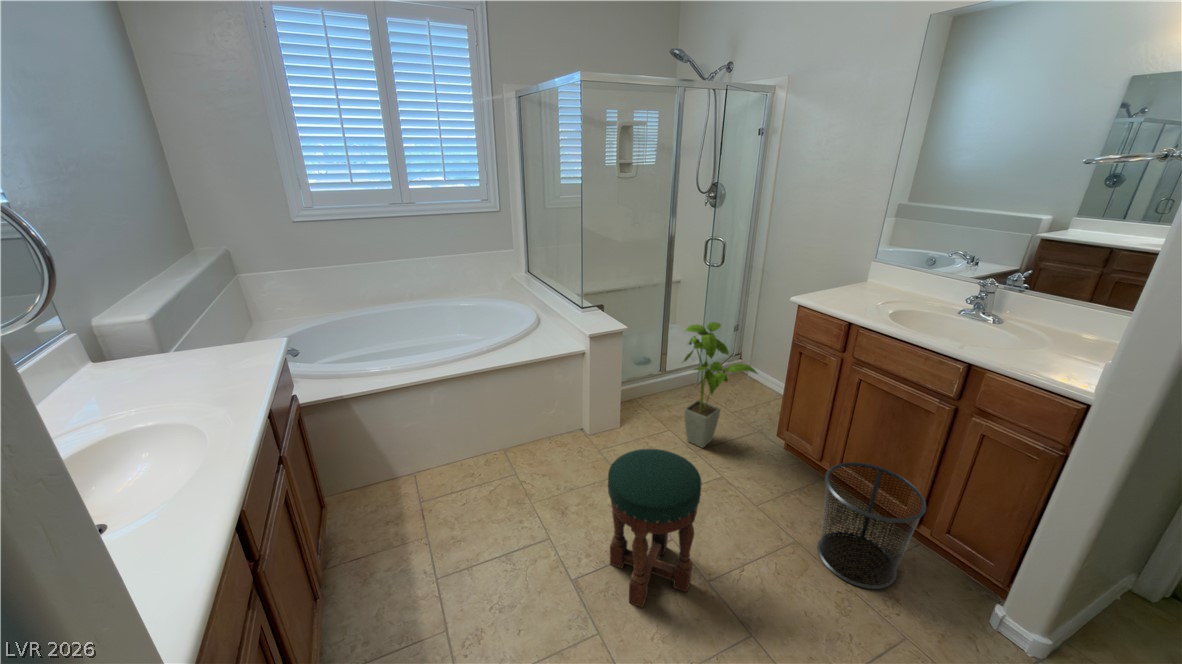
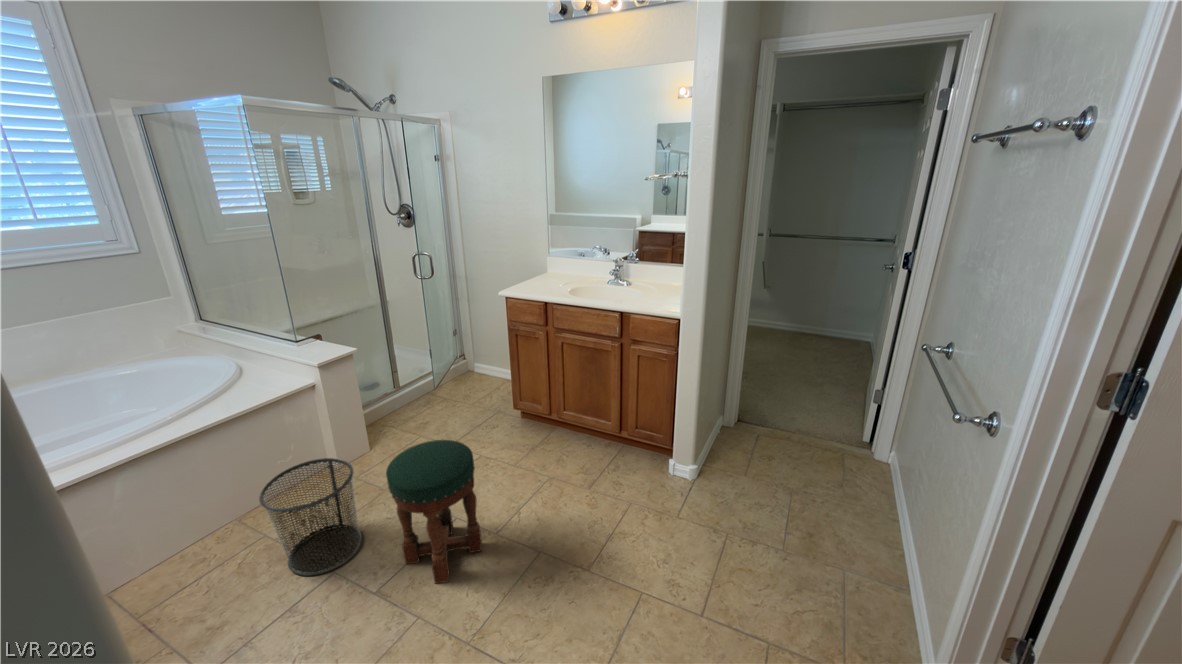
house plant: present [684,322,757,448] -> none [416,325,489,440]
waste bin: present [817,462,926,589] -> present [259,458,362,576]

